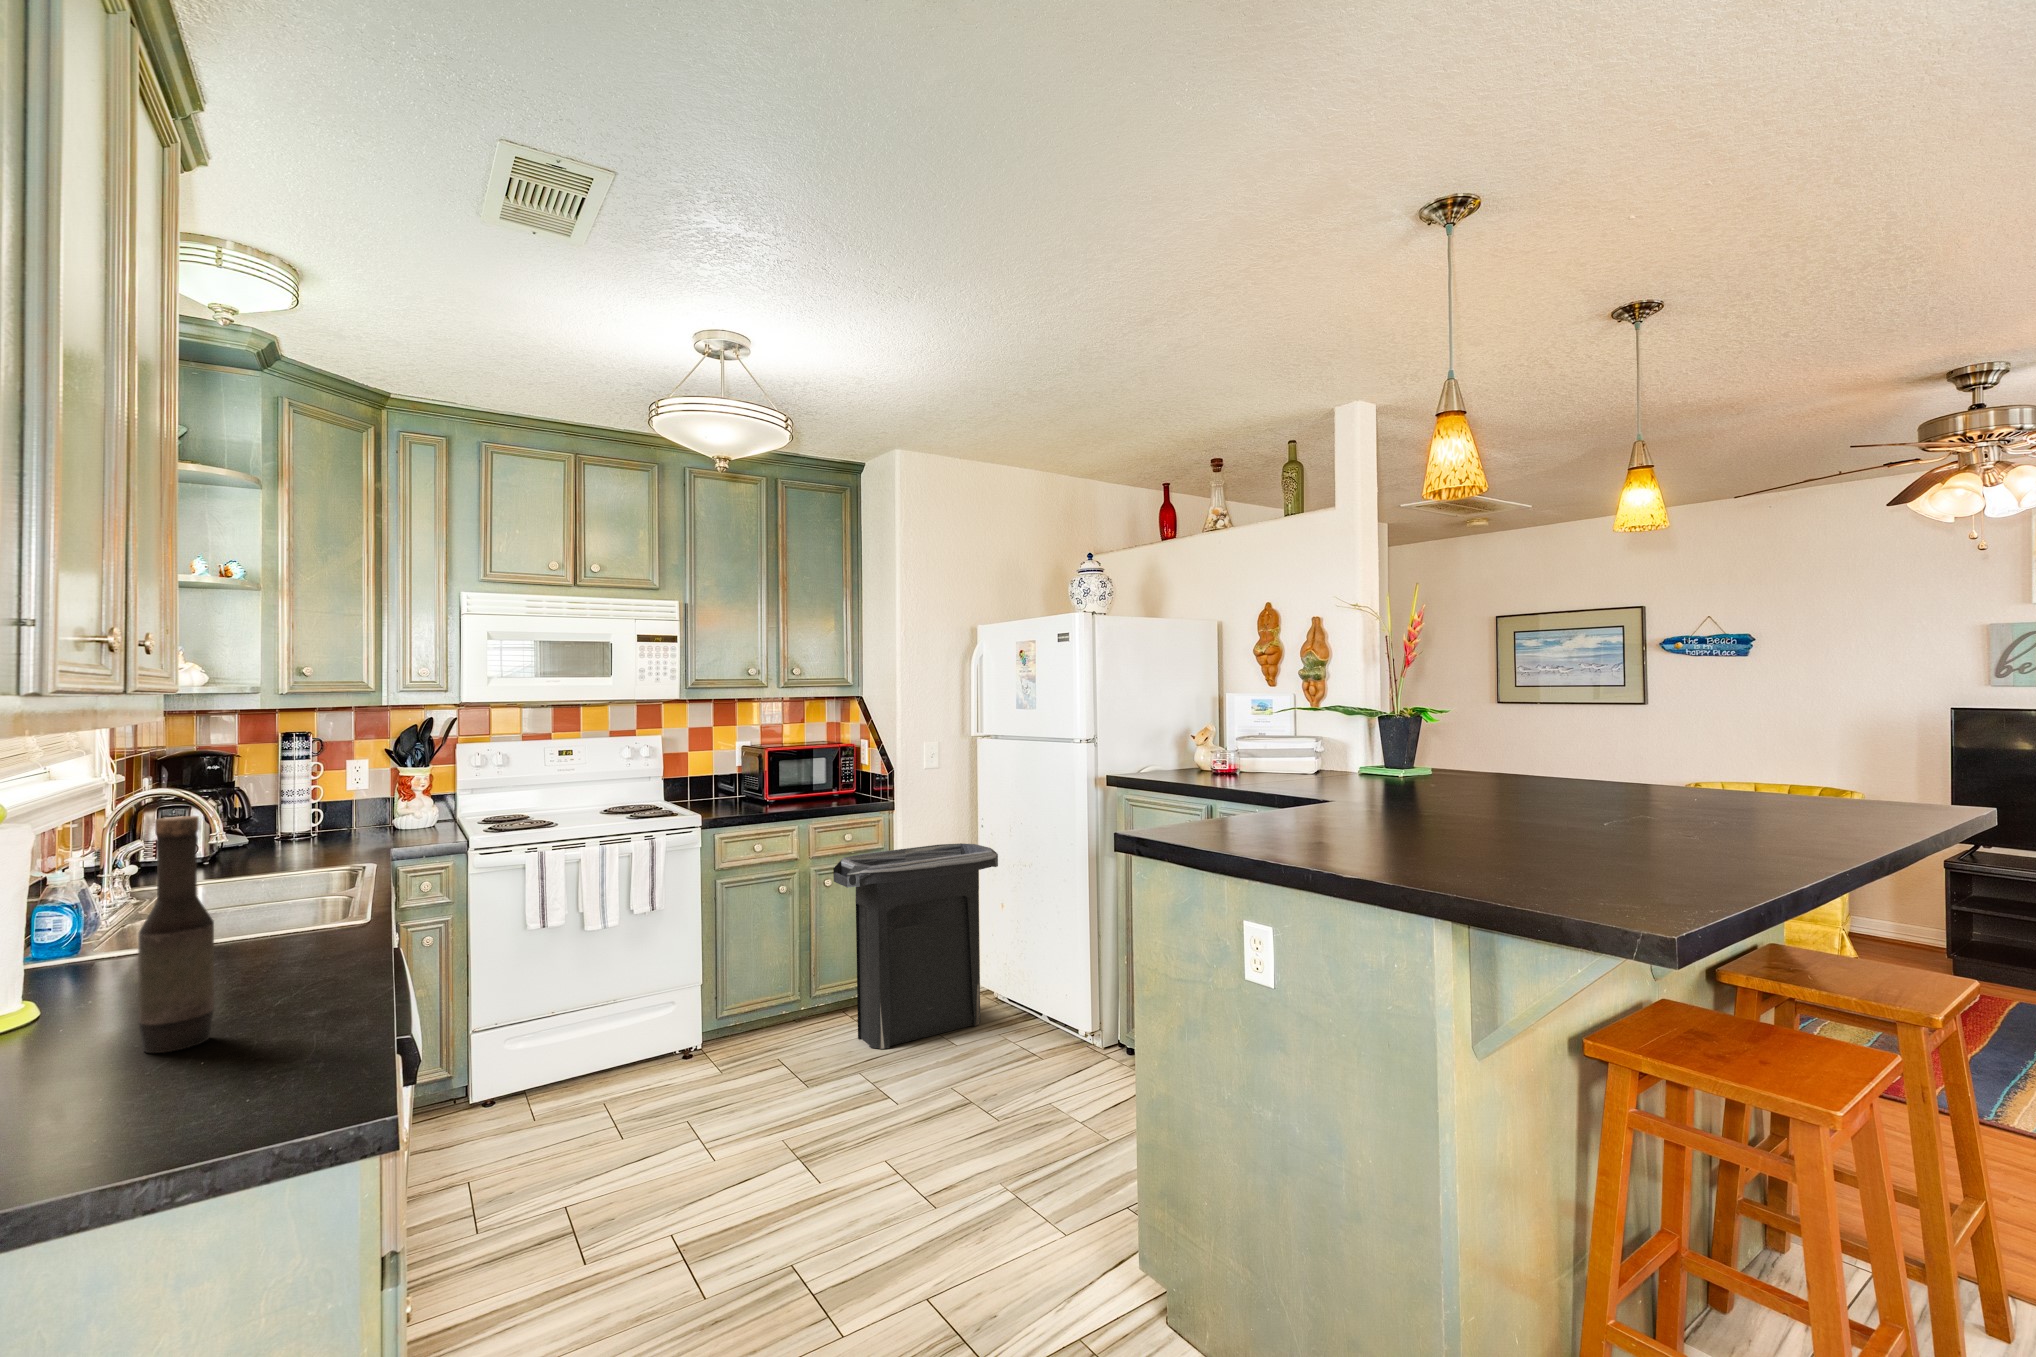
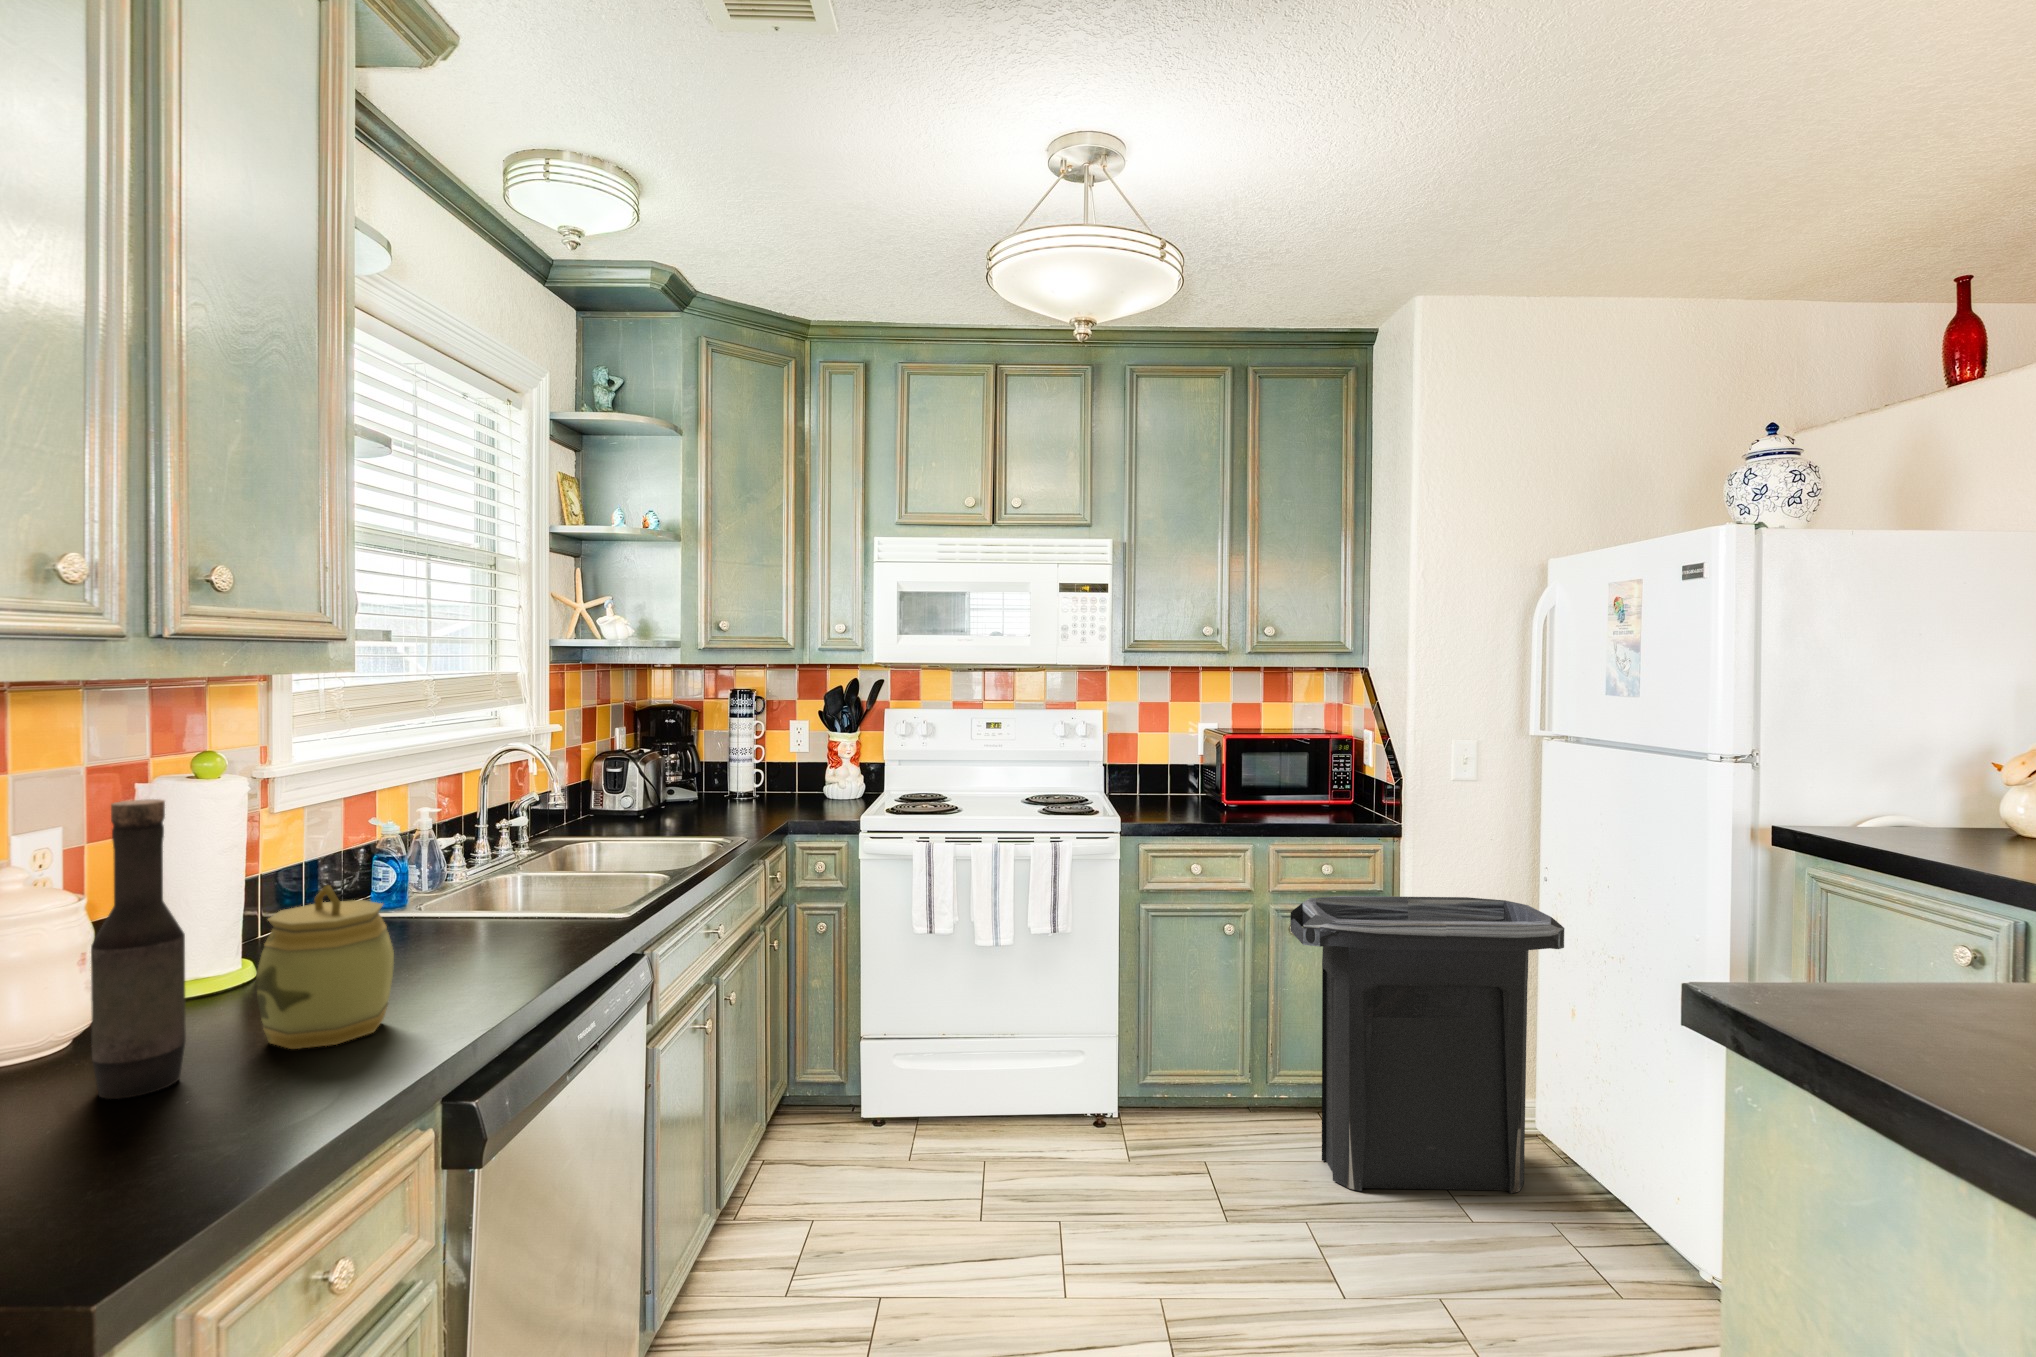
jar: none [208,882,326,1013] -> present [256,885,394,1049]

